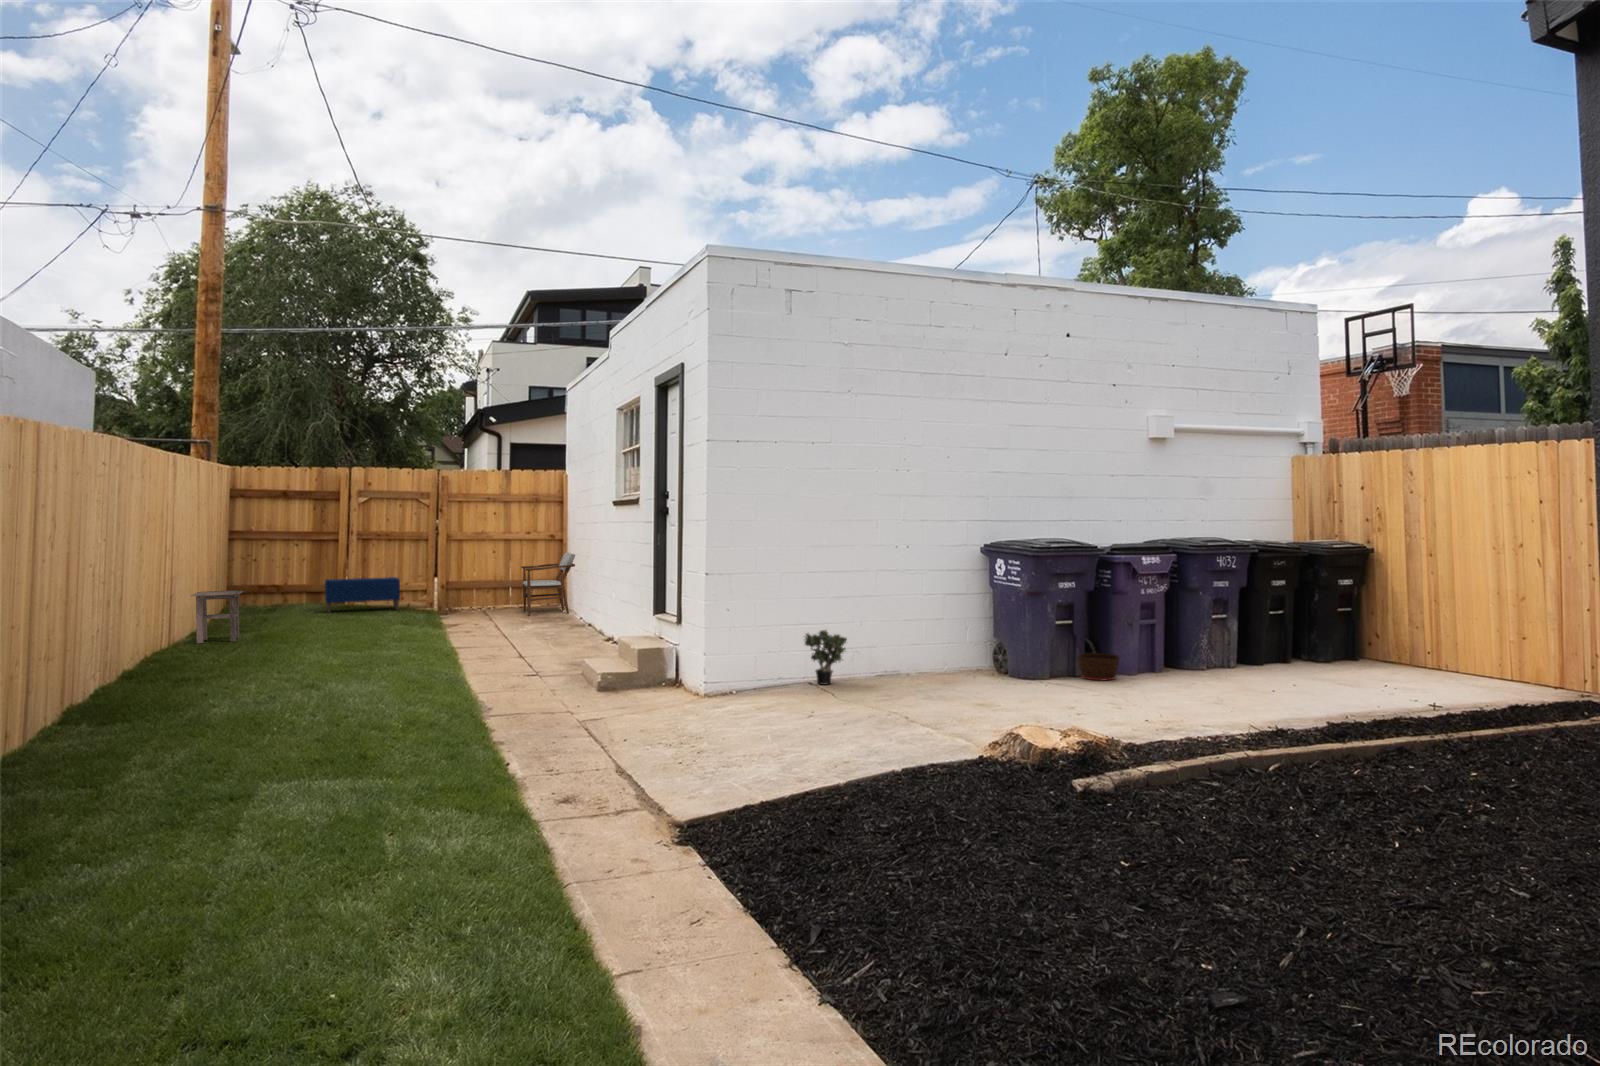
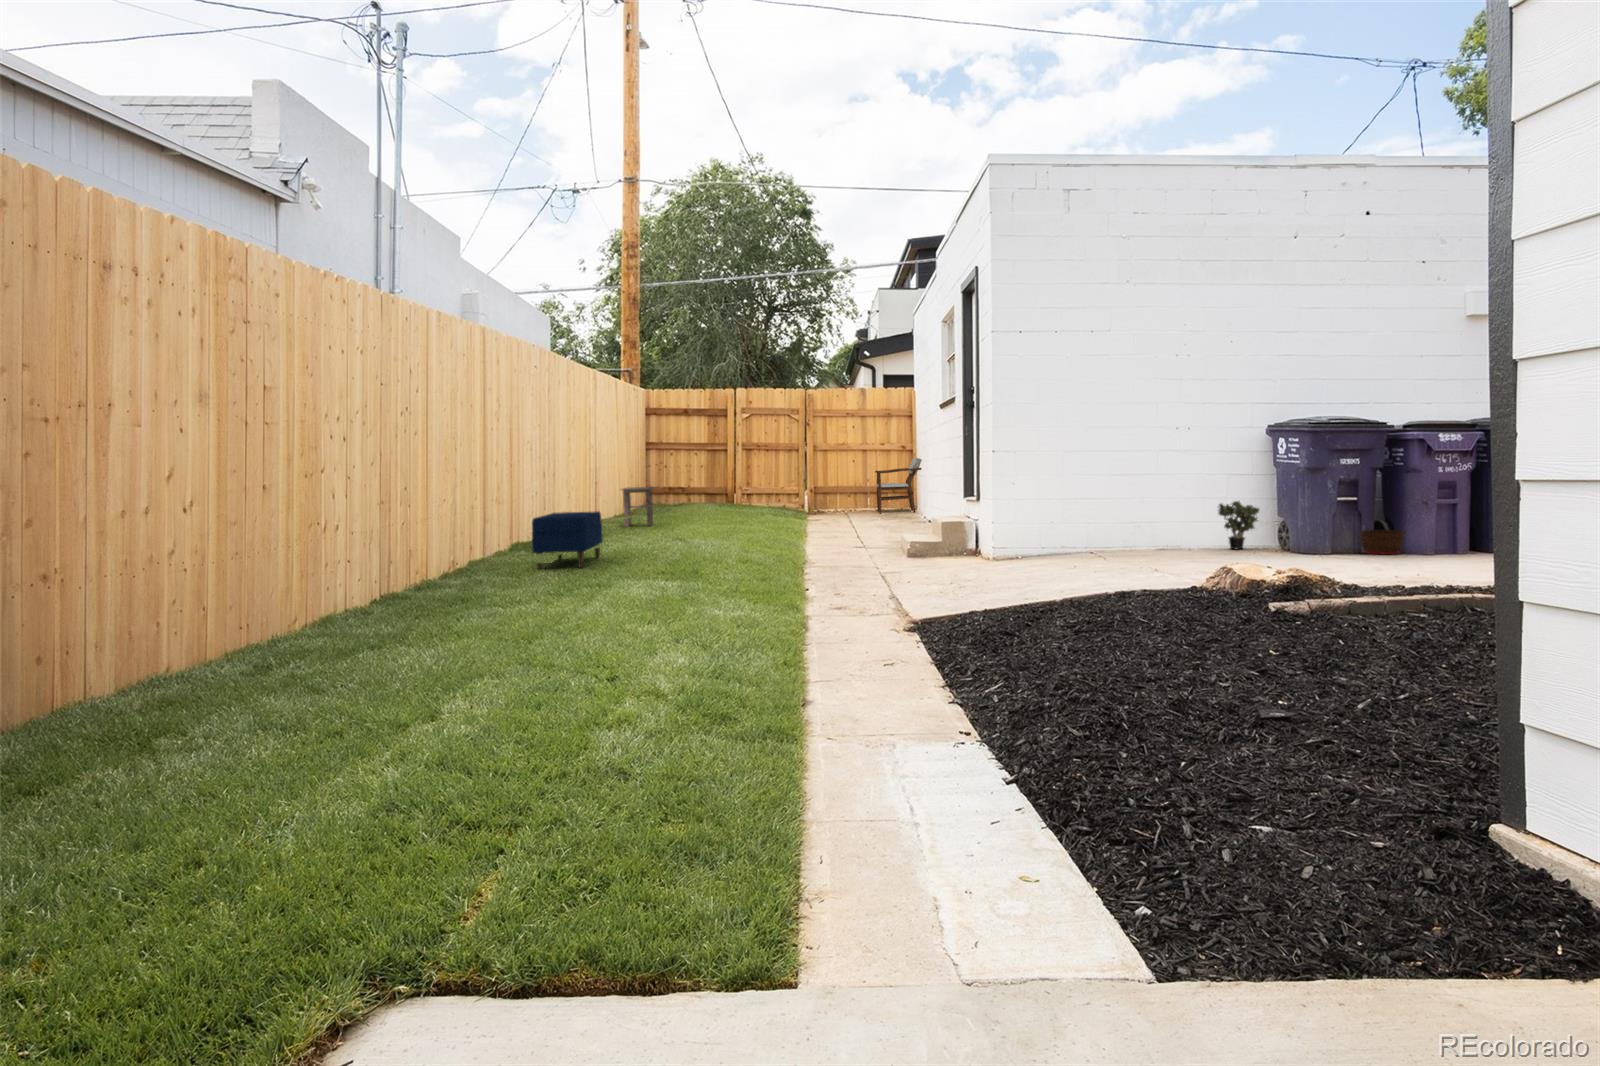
bench: present [325,577,400,613] -> present [532,511,603,569]
potted plant: present [805,630,847,685] -> present [1218,501,1259,549]

